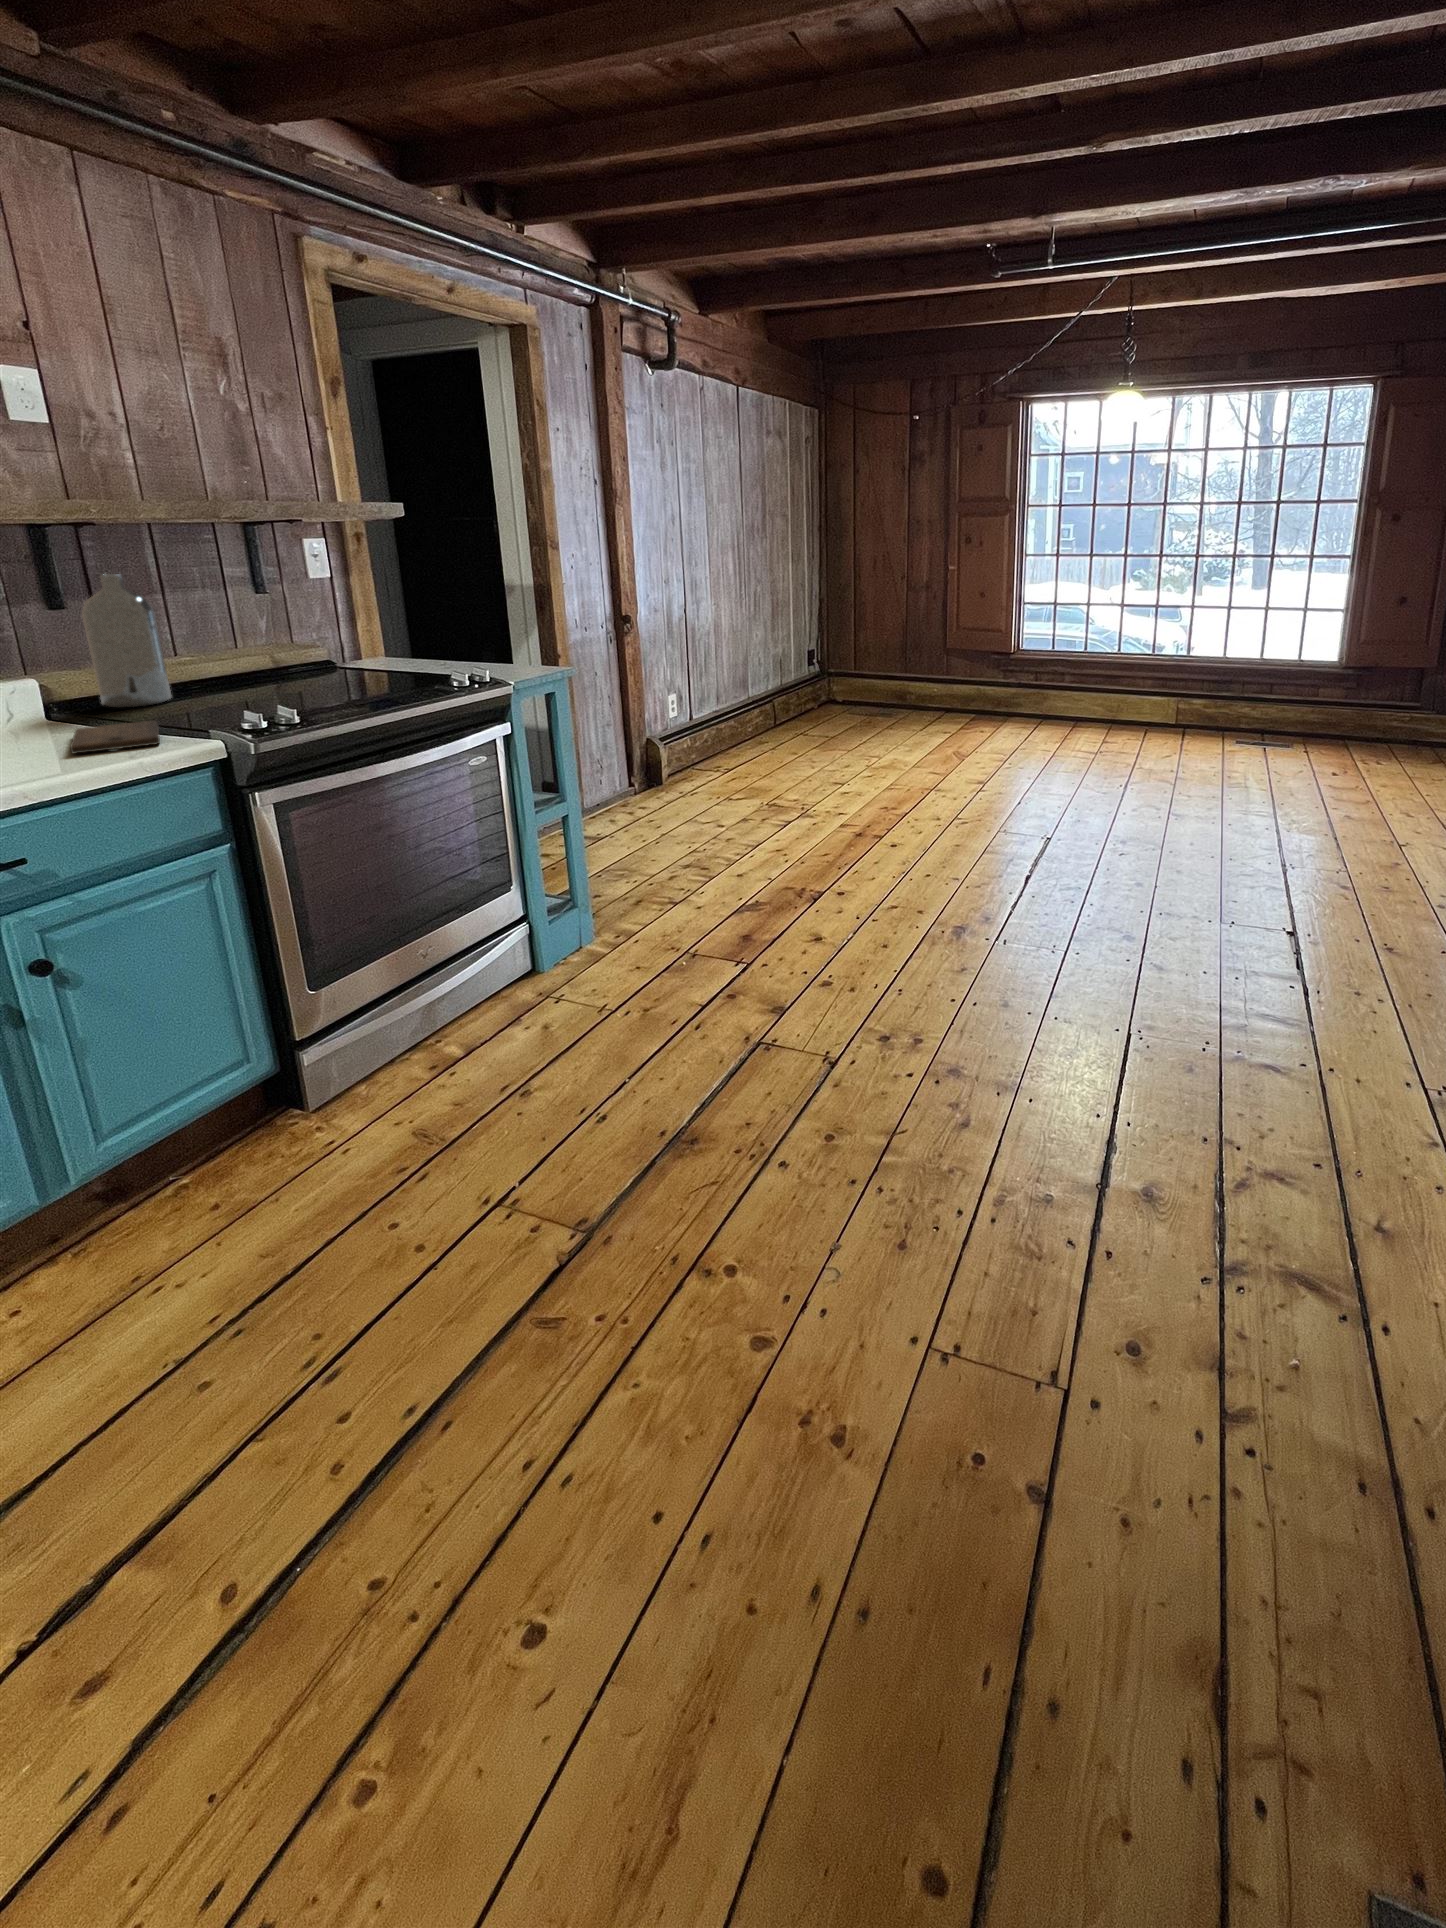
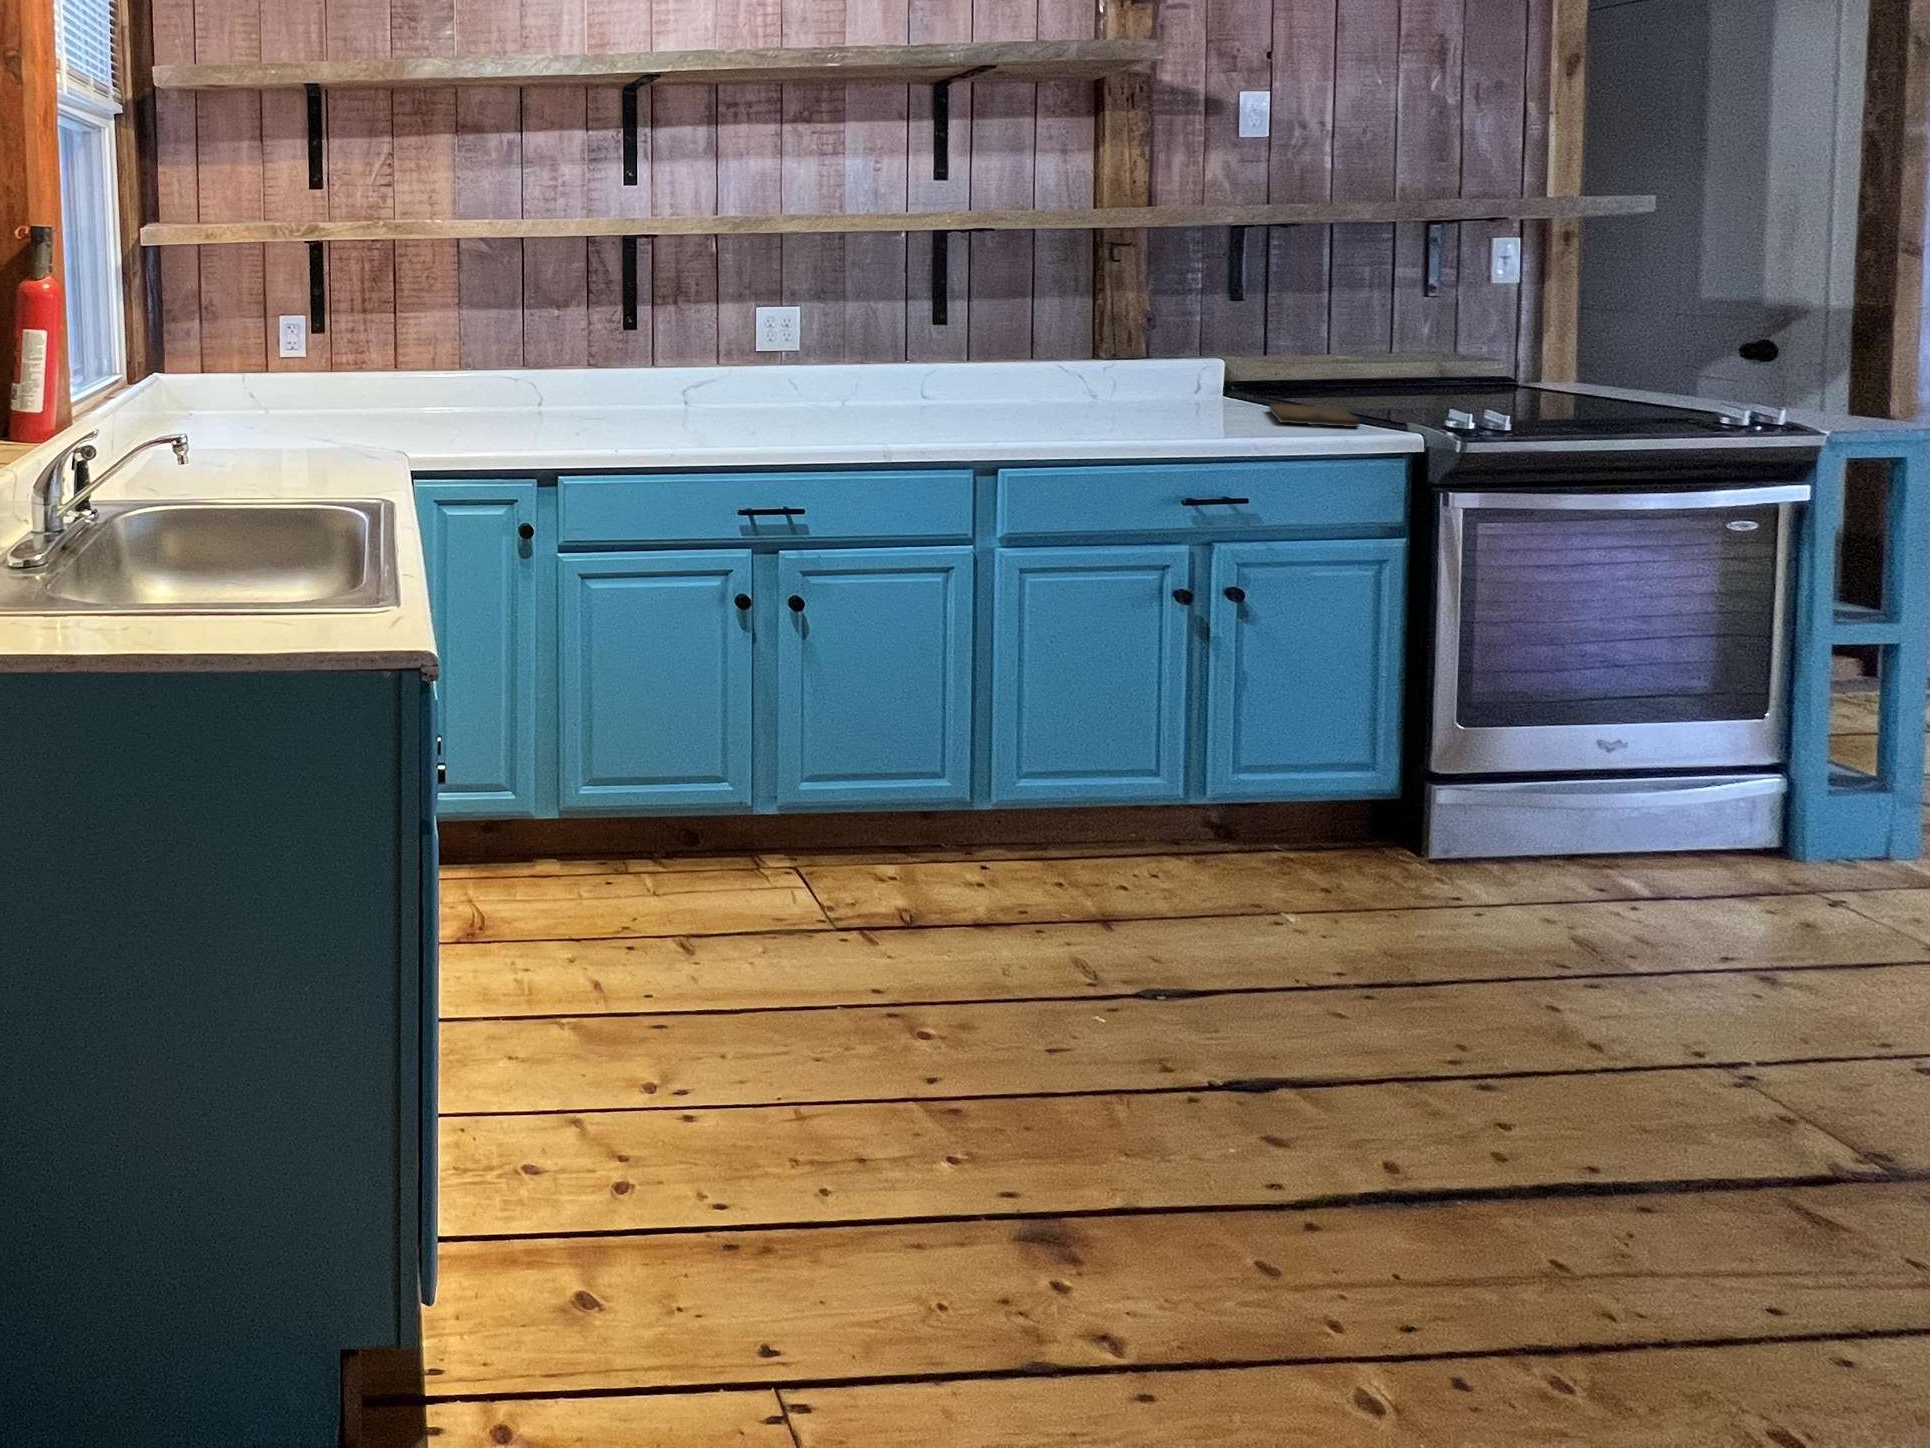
bottle: present [82,574,171,707] -> none [1267,270,1338,396]

